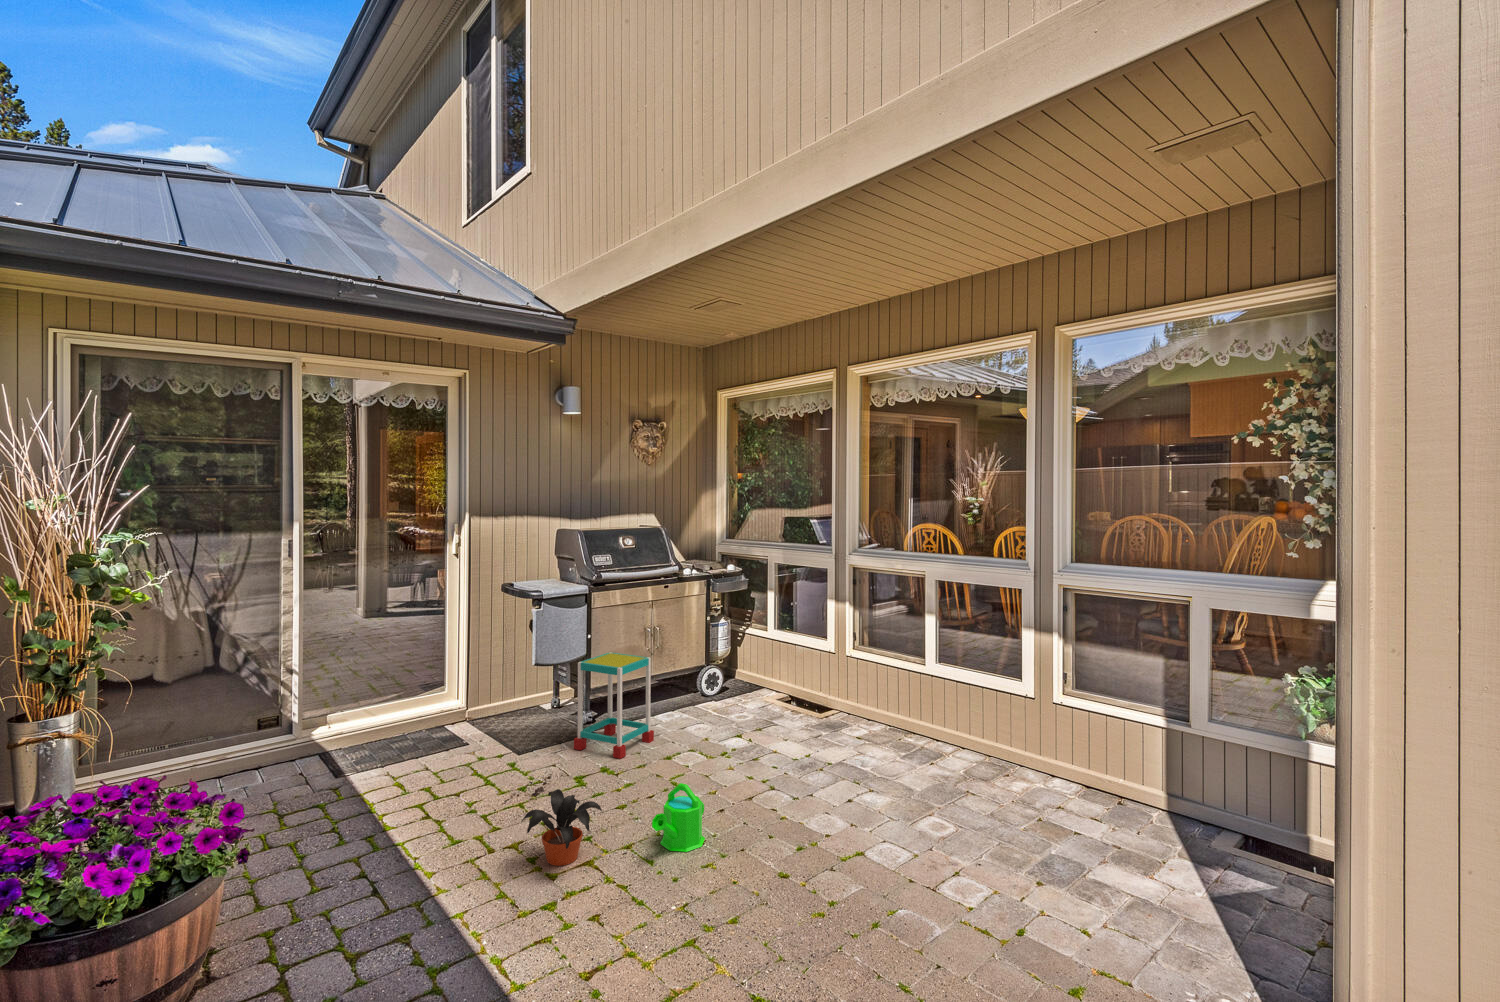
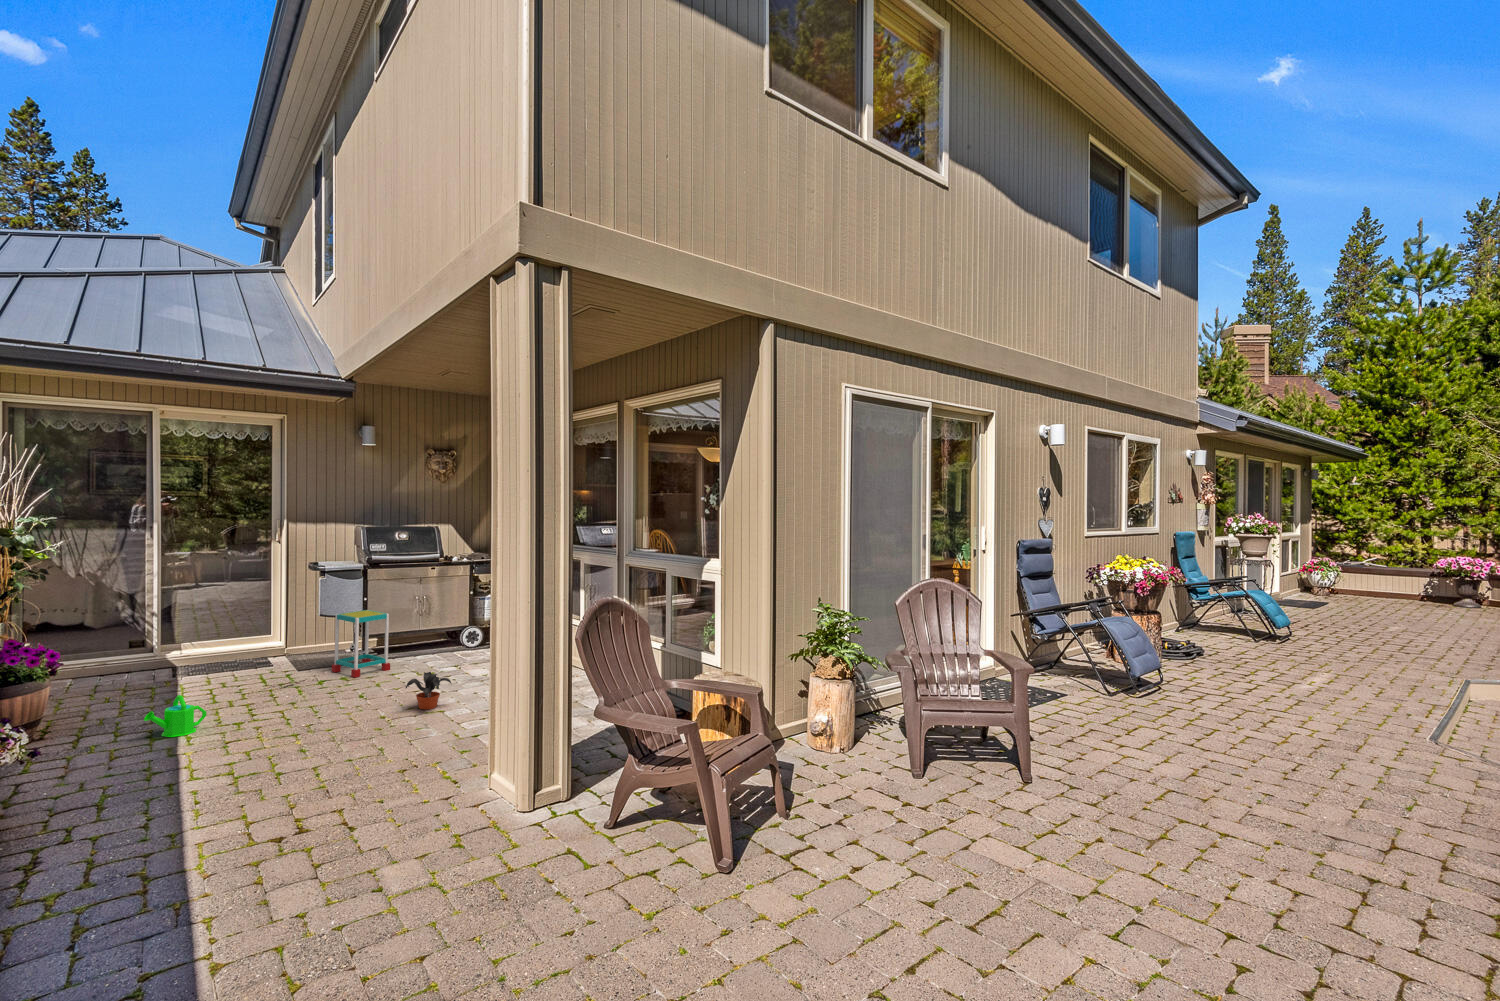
watering can: present [652,783,705,852] -> present [144,695,207,737]
potted plant: present [522,789,602,866] -> present [406,672,451,709]

